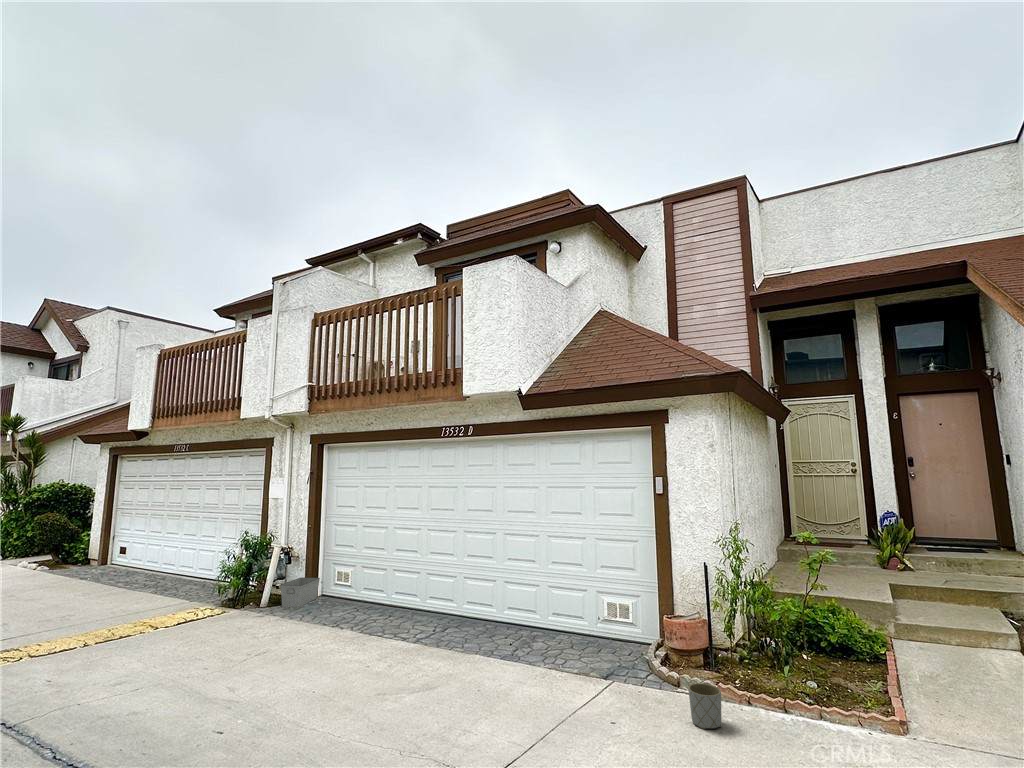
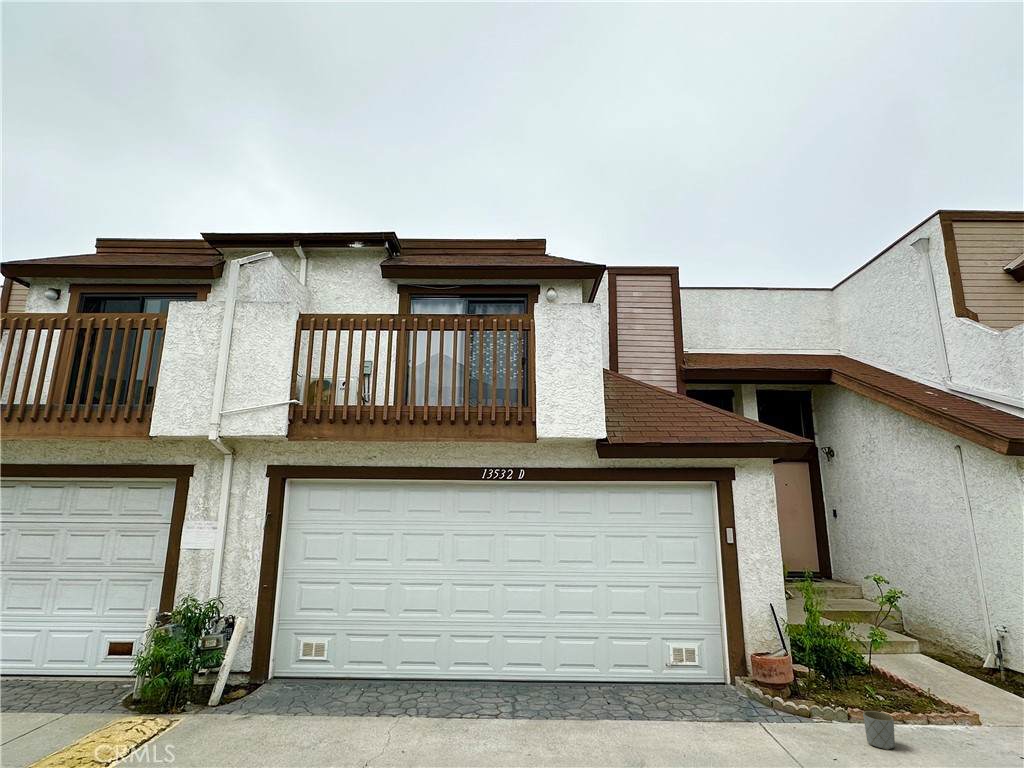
storage bin: present [281,577,320,607] -> none [243,658,278,706]

